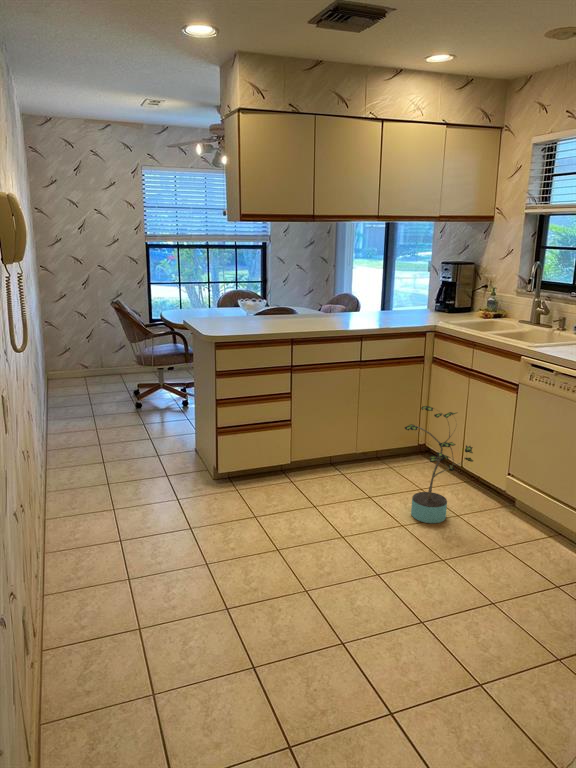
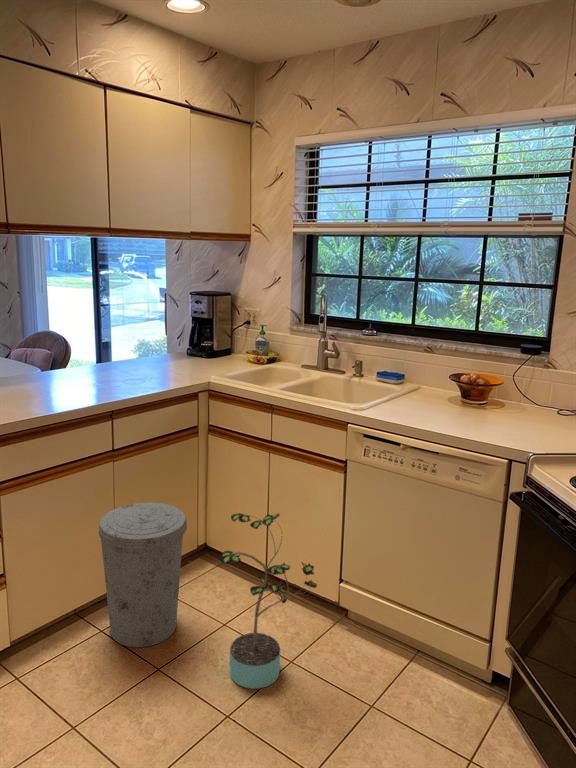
trash can: none [344,400,400,489] -> present [98,502,187,647]

